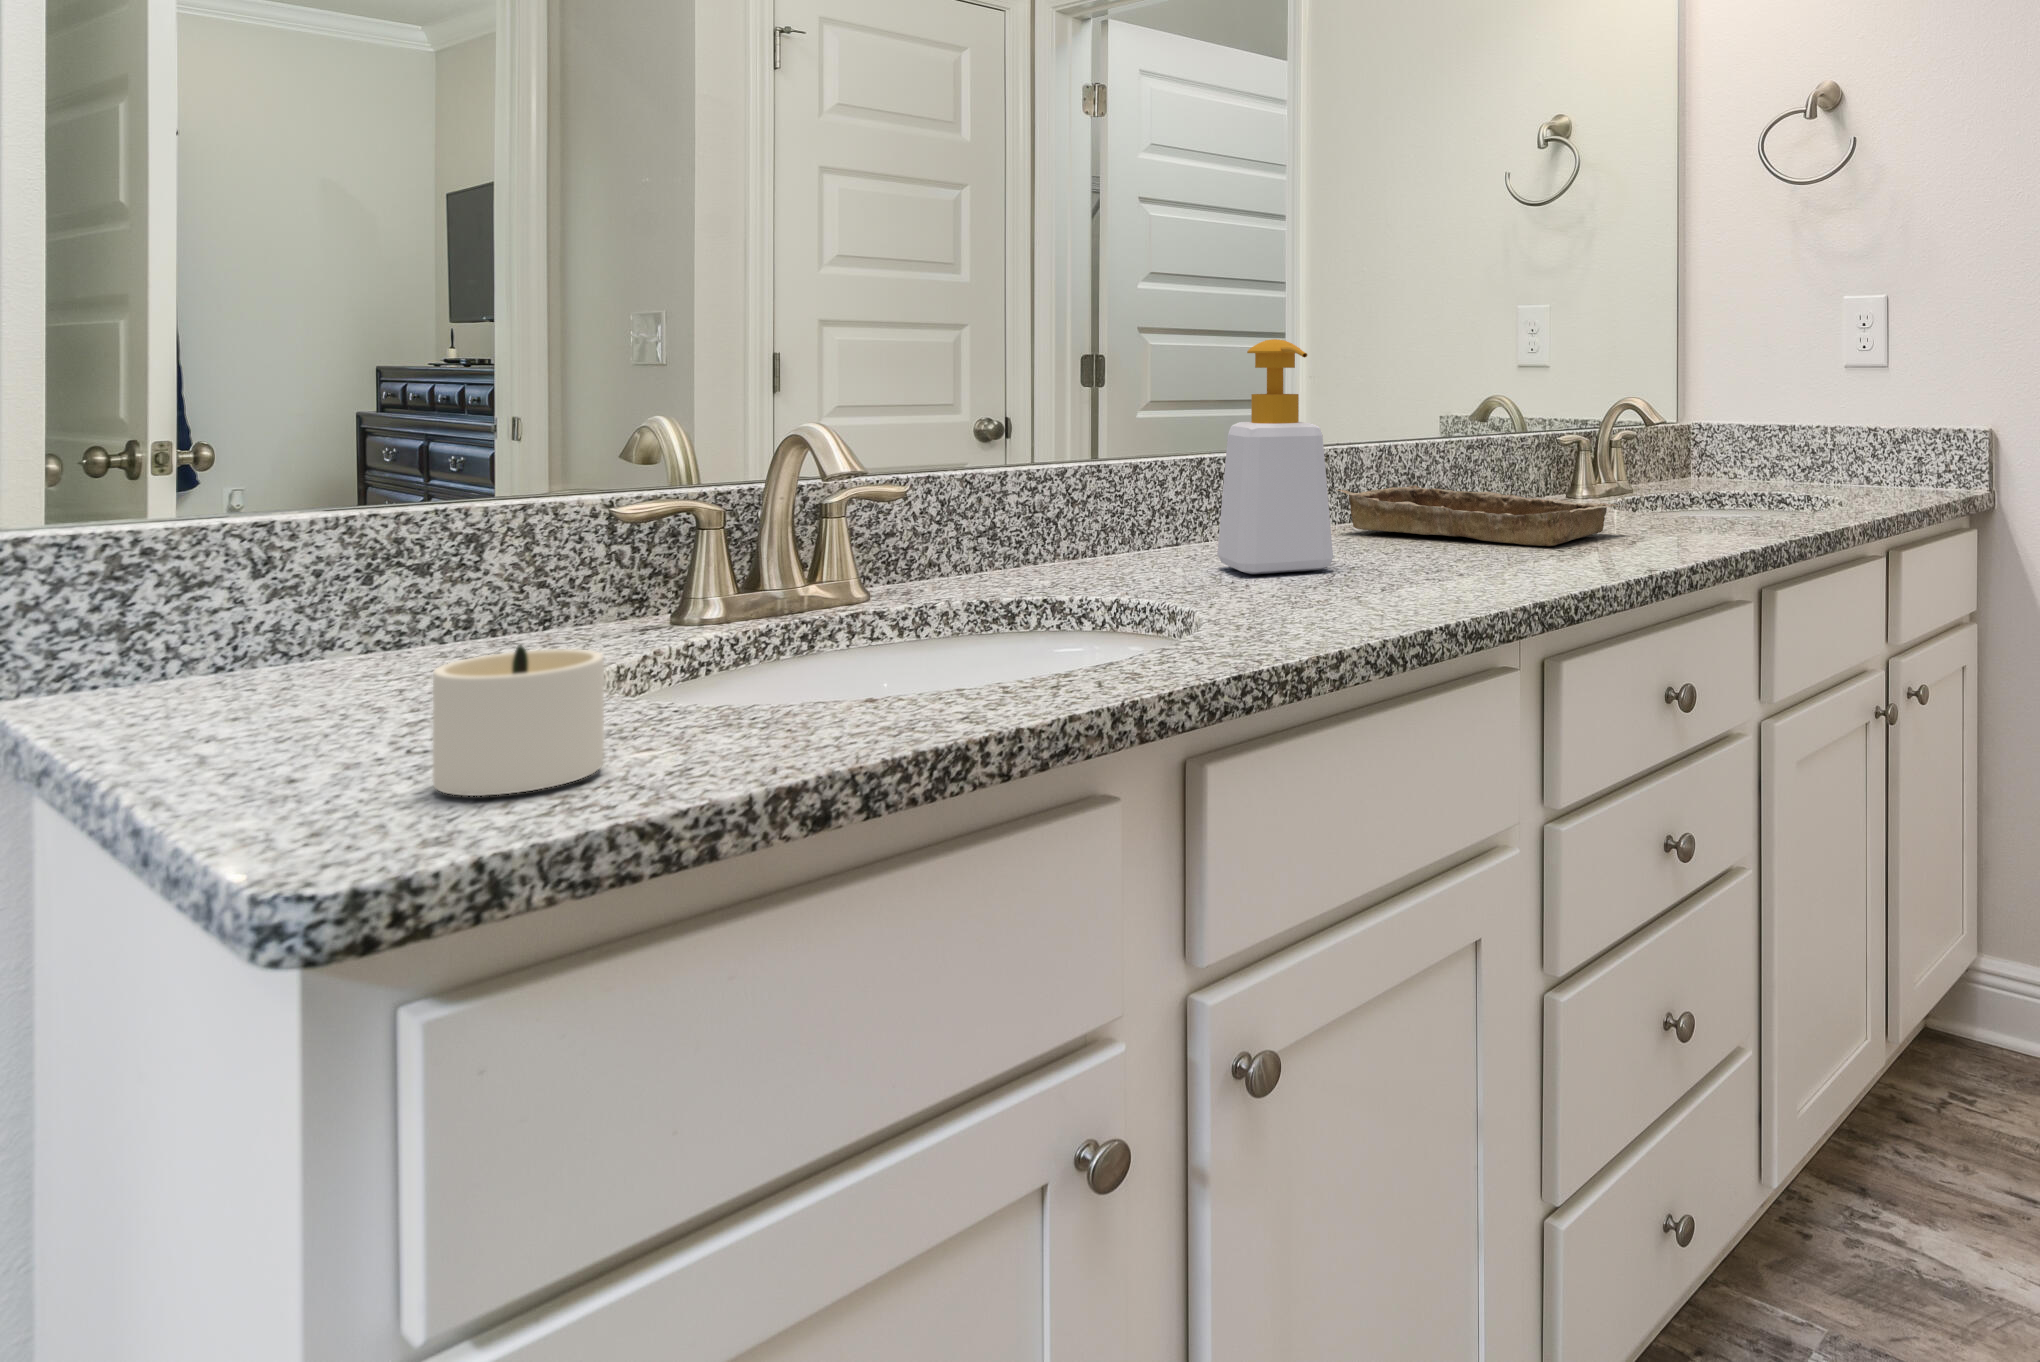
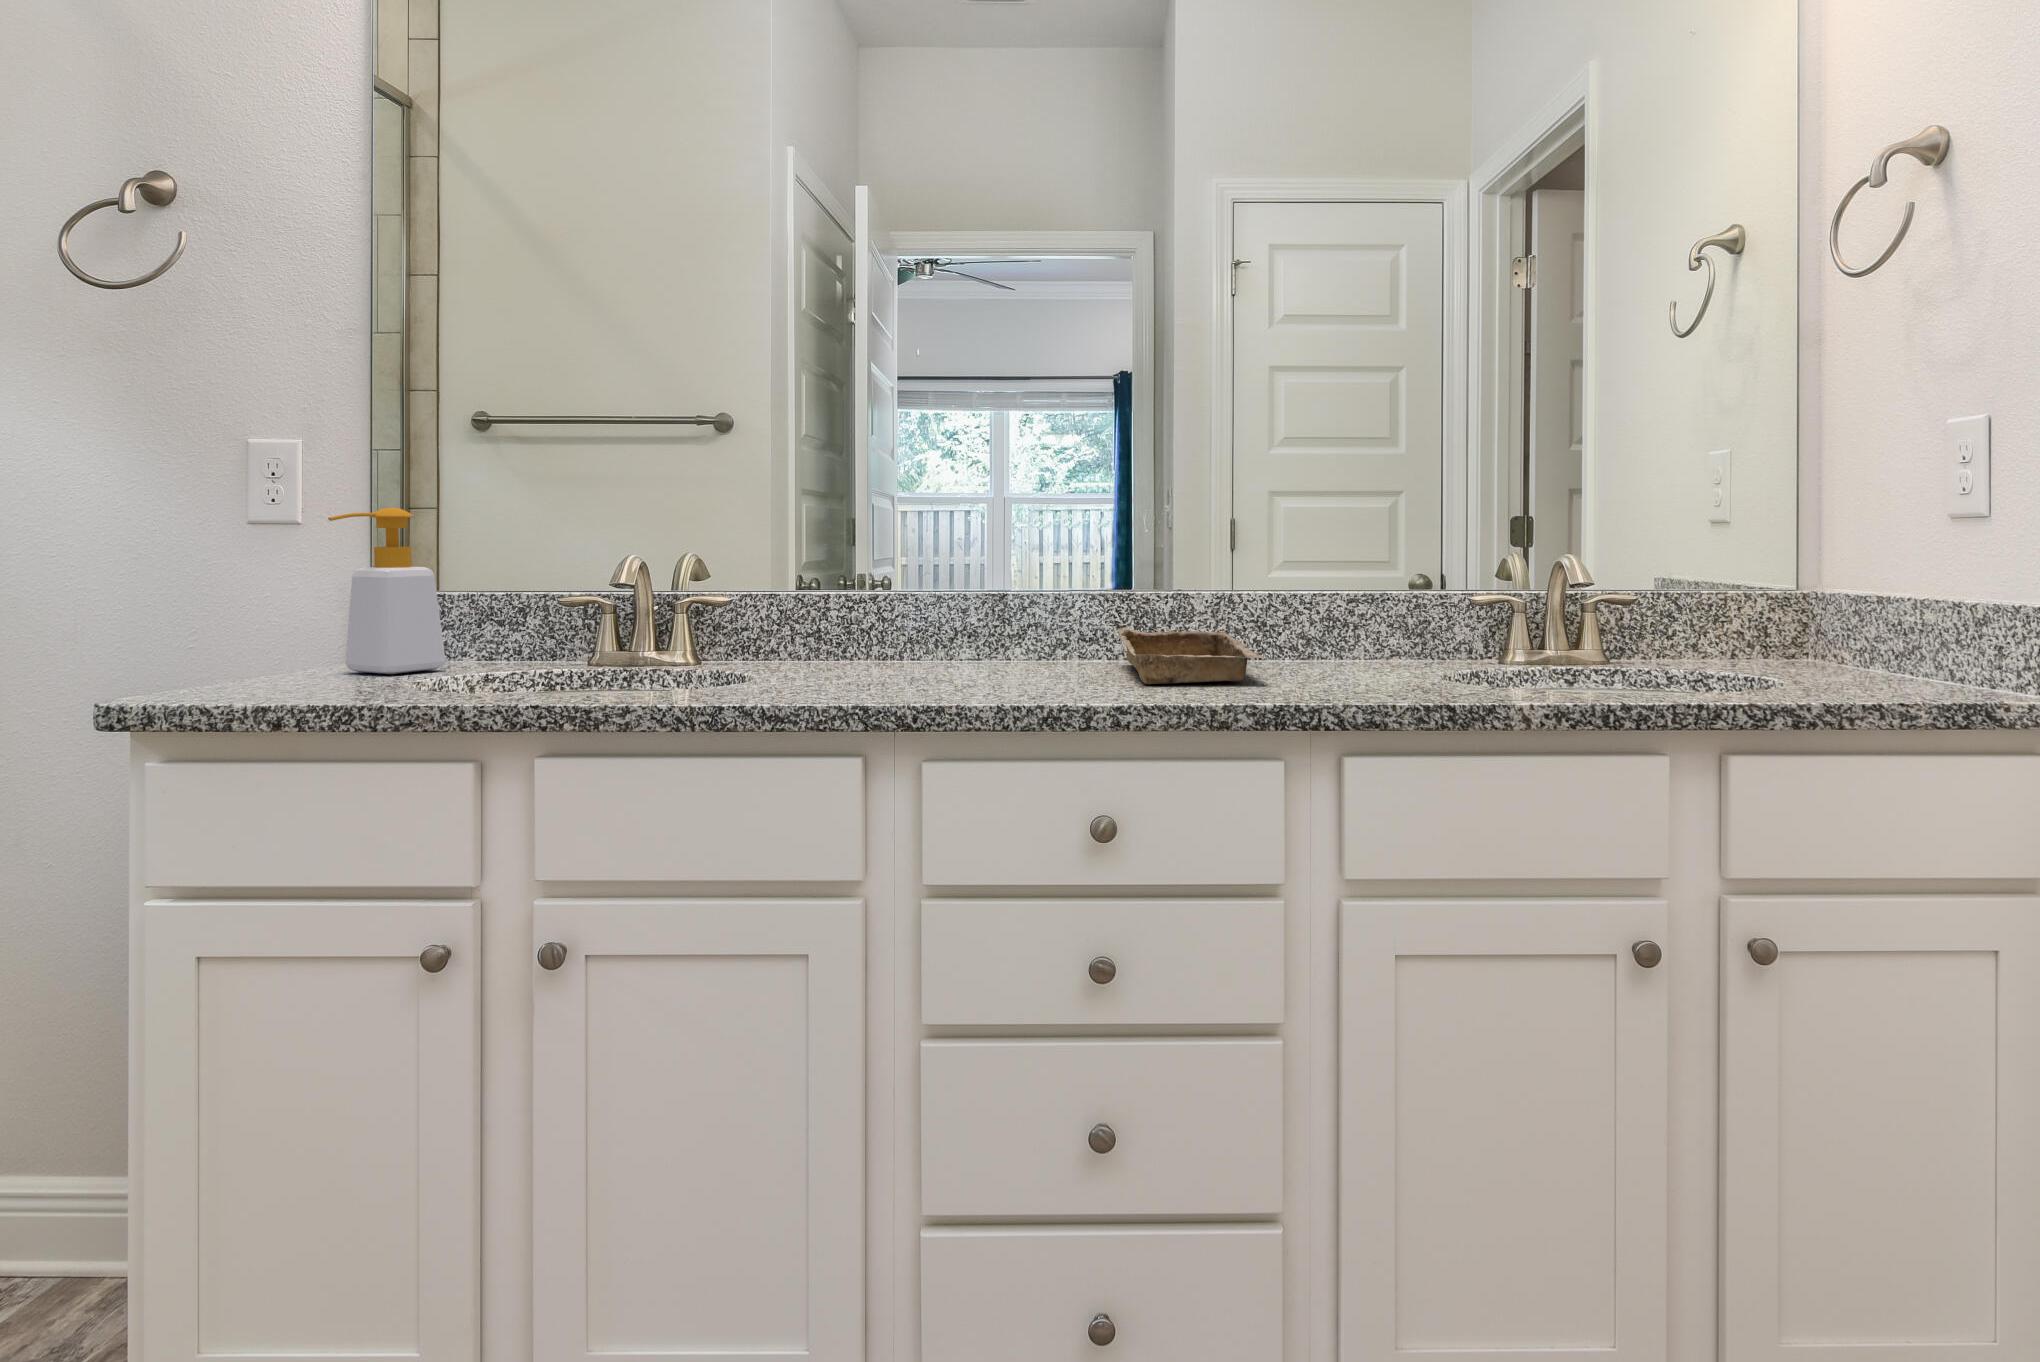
soap bottle: present [1217,339,1333,574] -> present [328,507,446,674]
candle: present [433,646,604,796] -> none [218,641,310,697]

